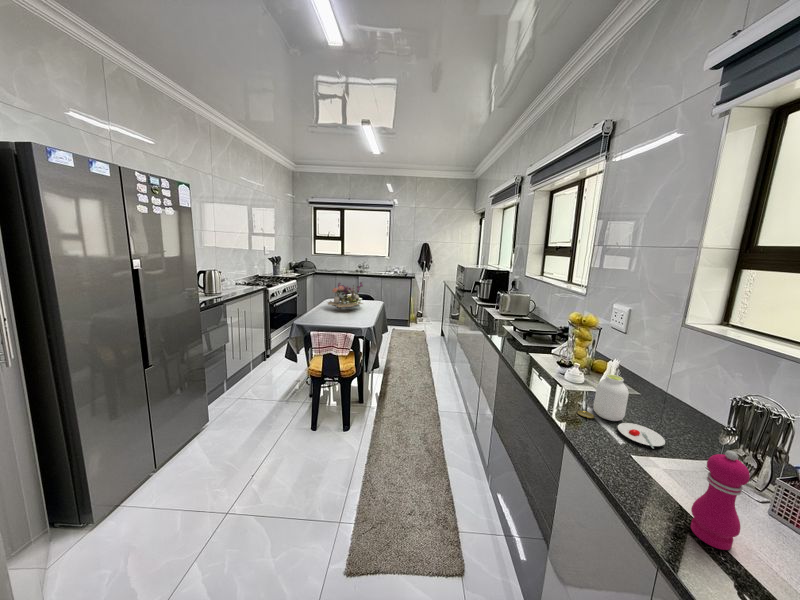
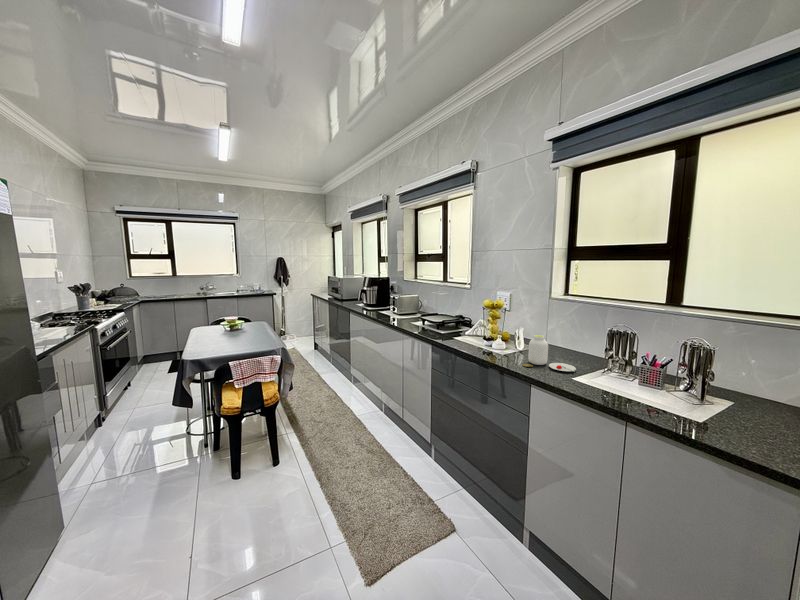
flower arrangement: present [328,282,363,308] -> none [204,302,253,337]
pepper mill: present [691,450,750,550] -> none [621,351,645,404]

